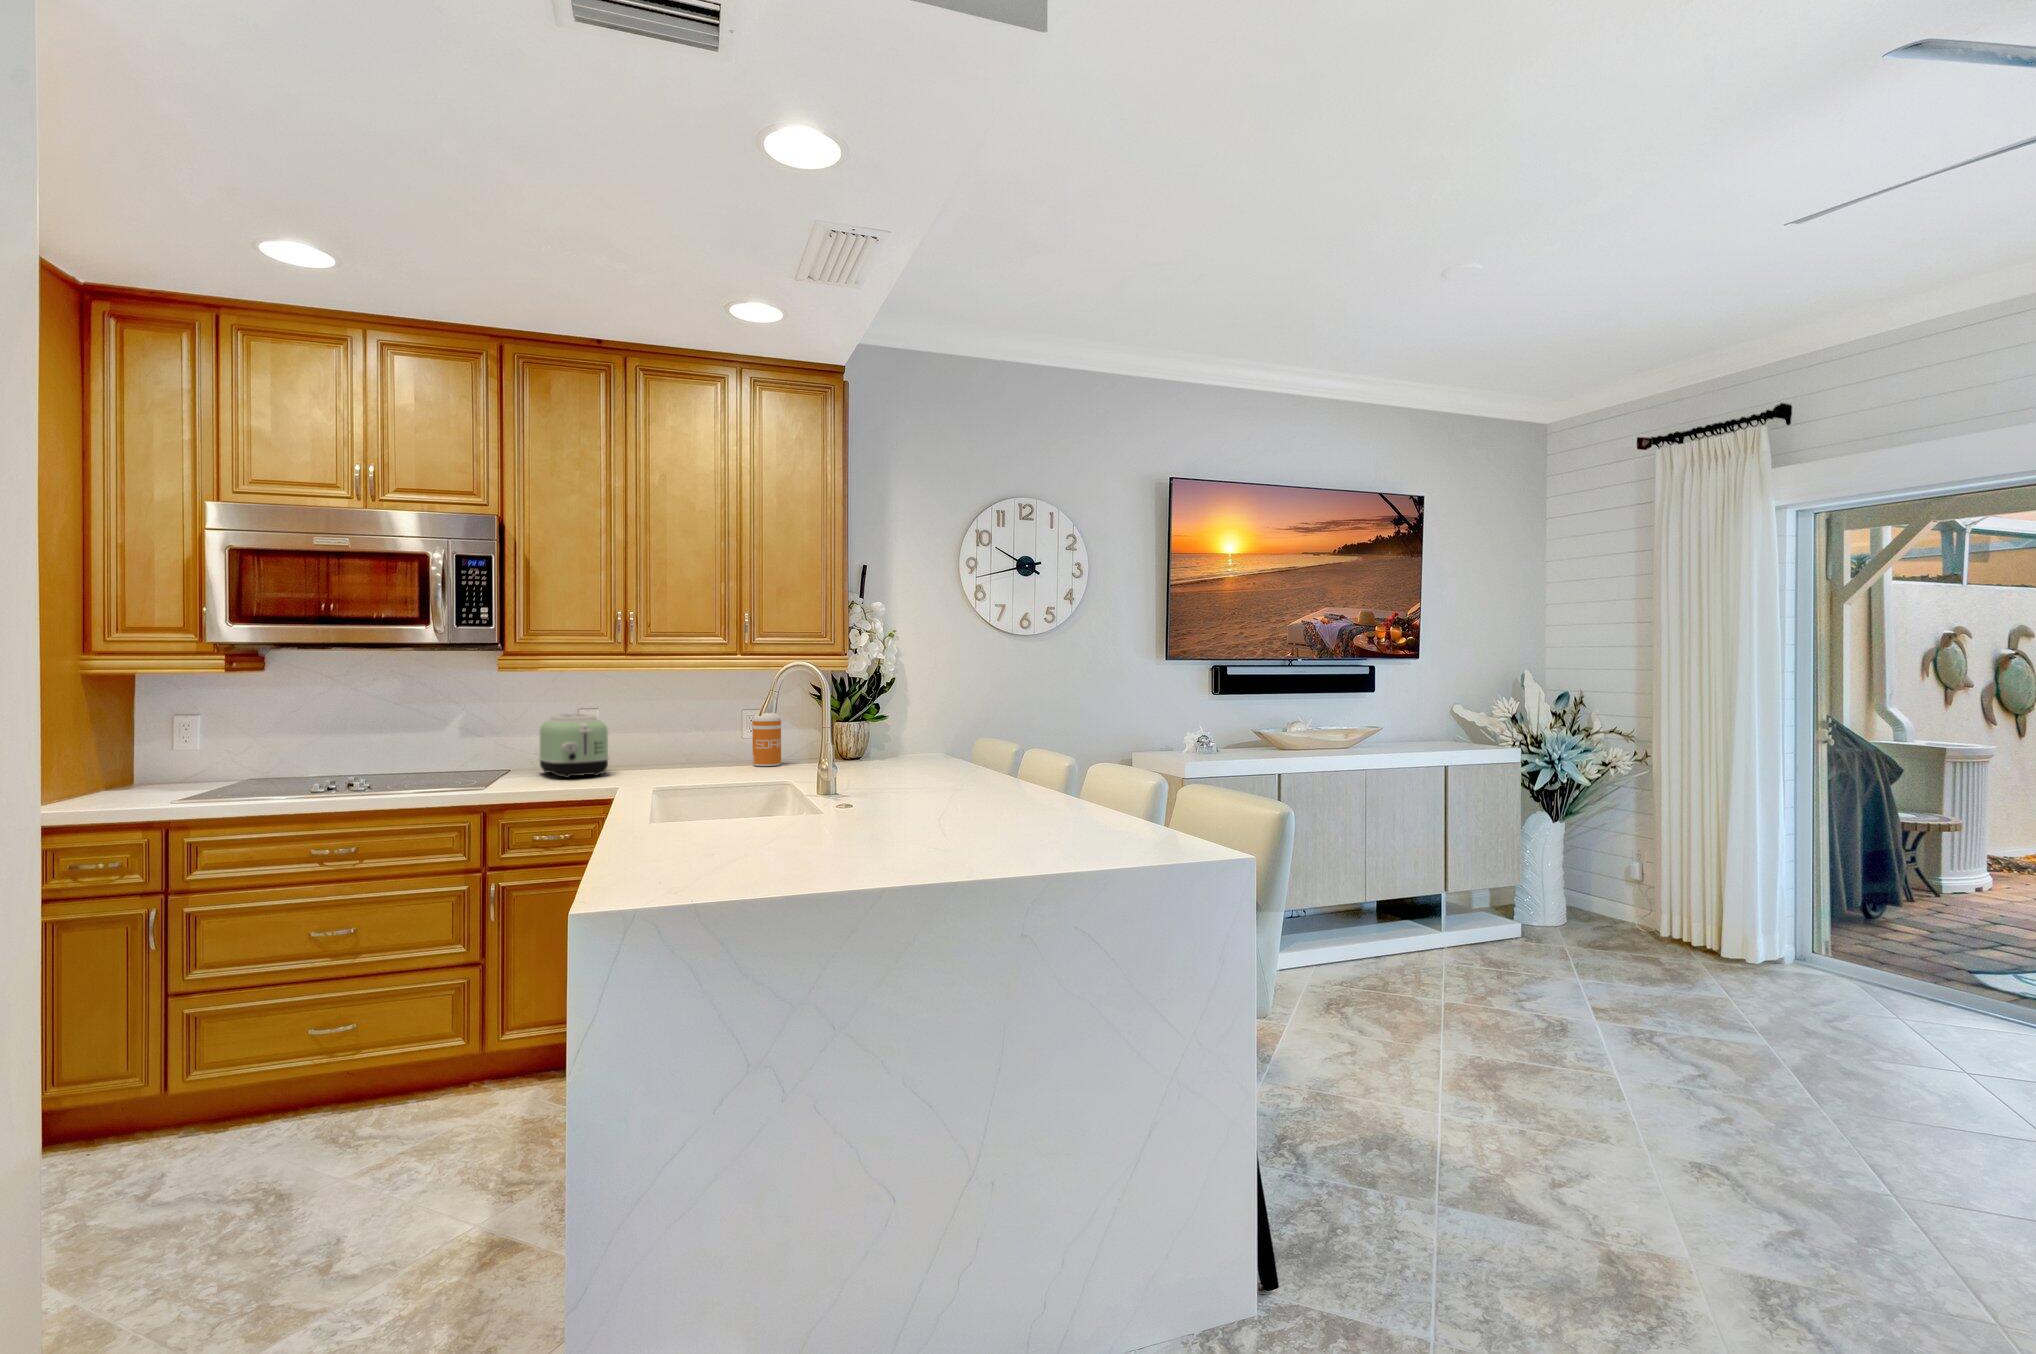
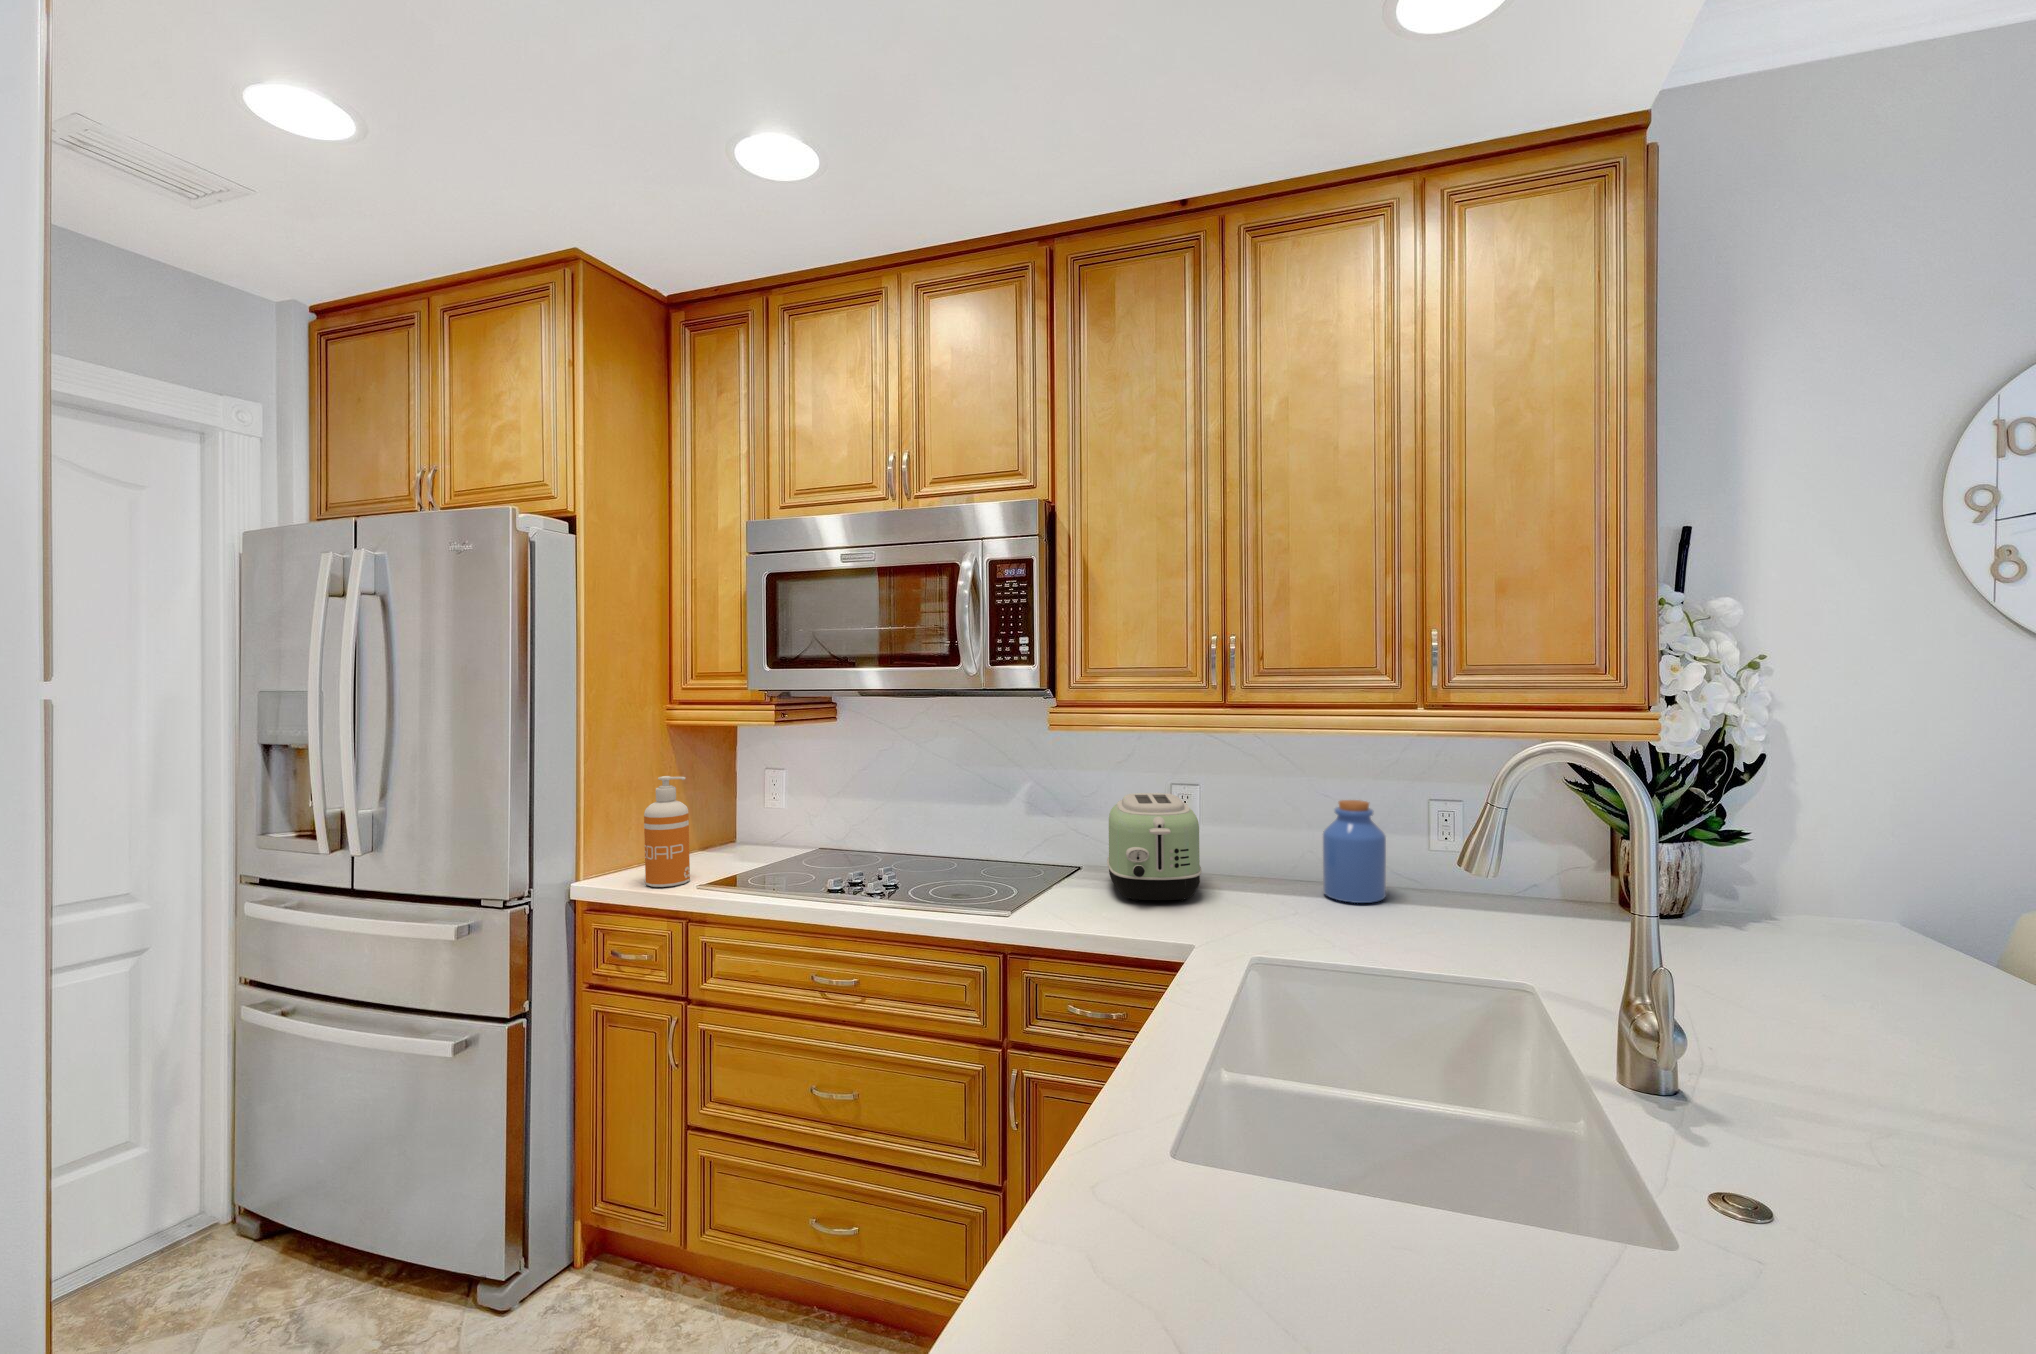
soap dispenser: present [752,697,781,766] -> present [644,776,690,887]
jar: none [682,711,719,768] -> present [1323,800,1386,903]

